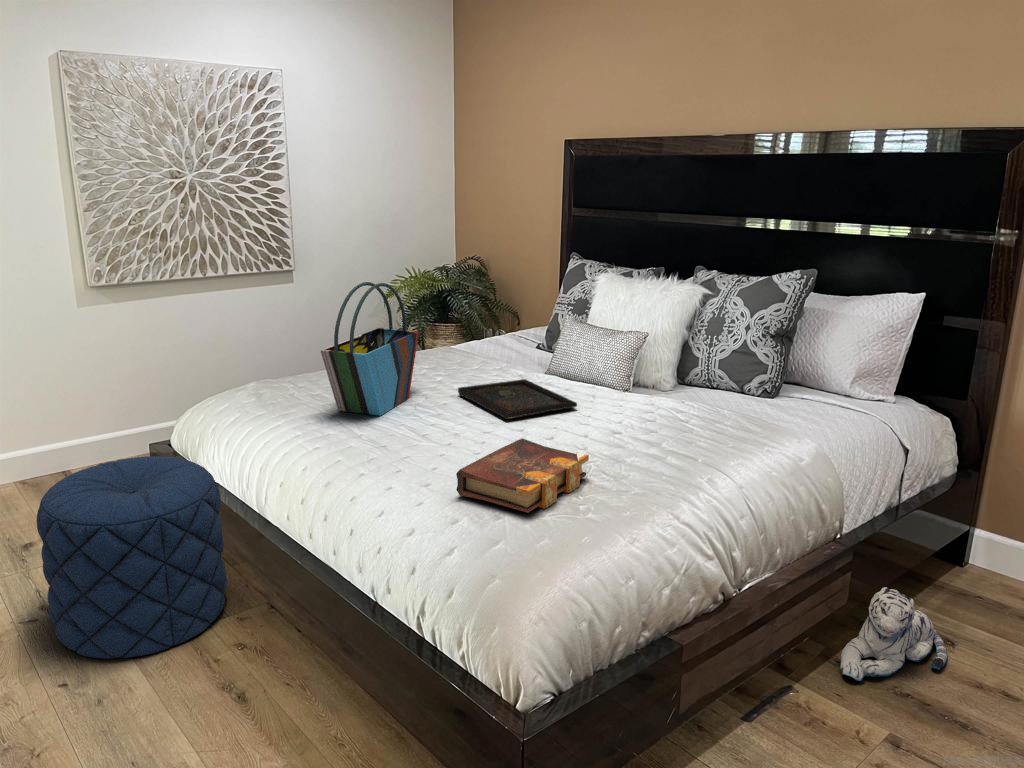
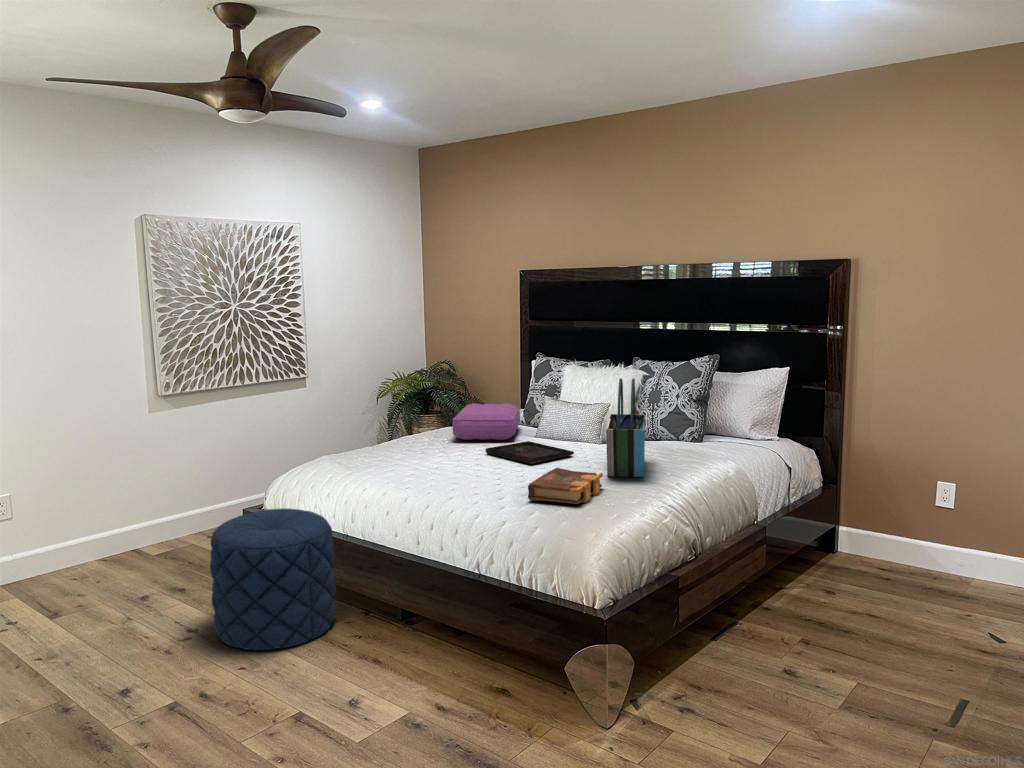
tote bag: present [321,282,419,416] -> present [606,378,645,477]
pillow: none [429,318,532,373] -> present [452,404,520,440]
plush toy: present [840,587,947,681] -> none [765,553,830,614]

